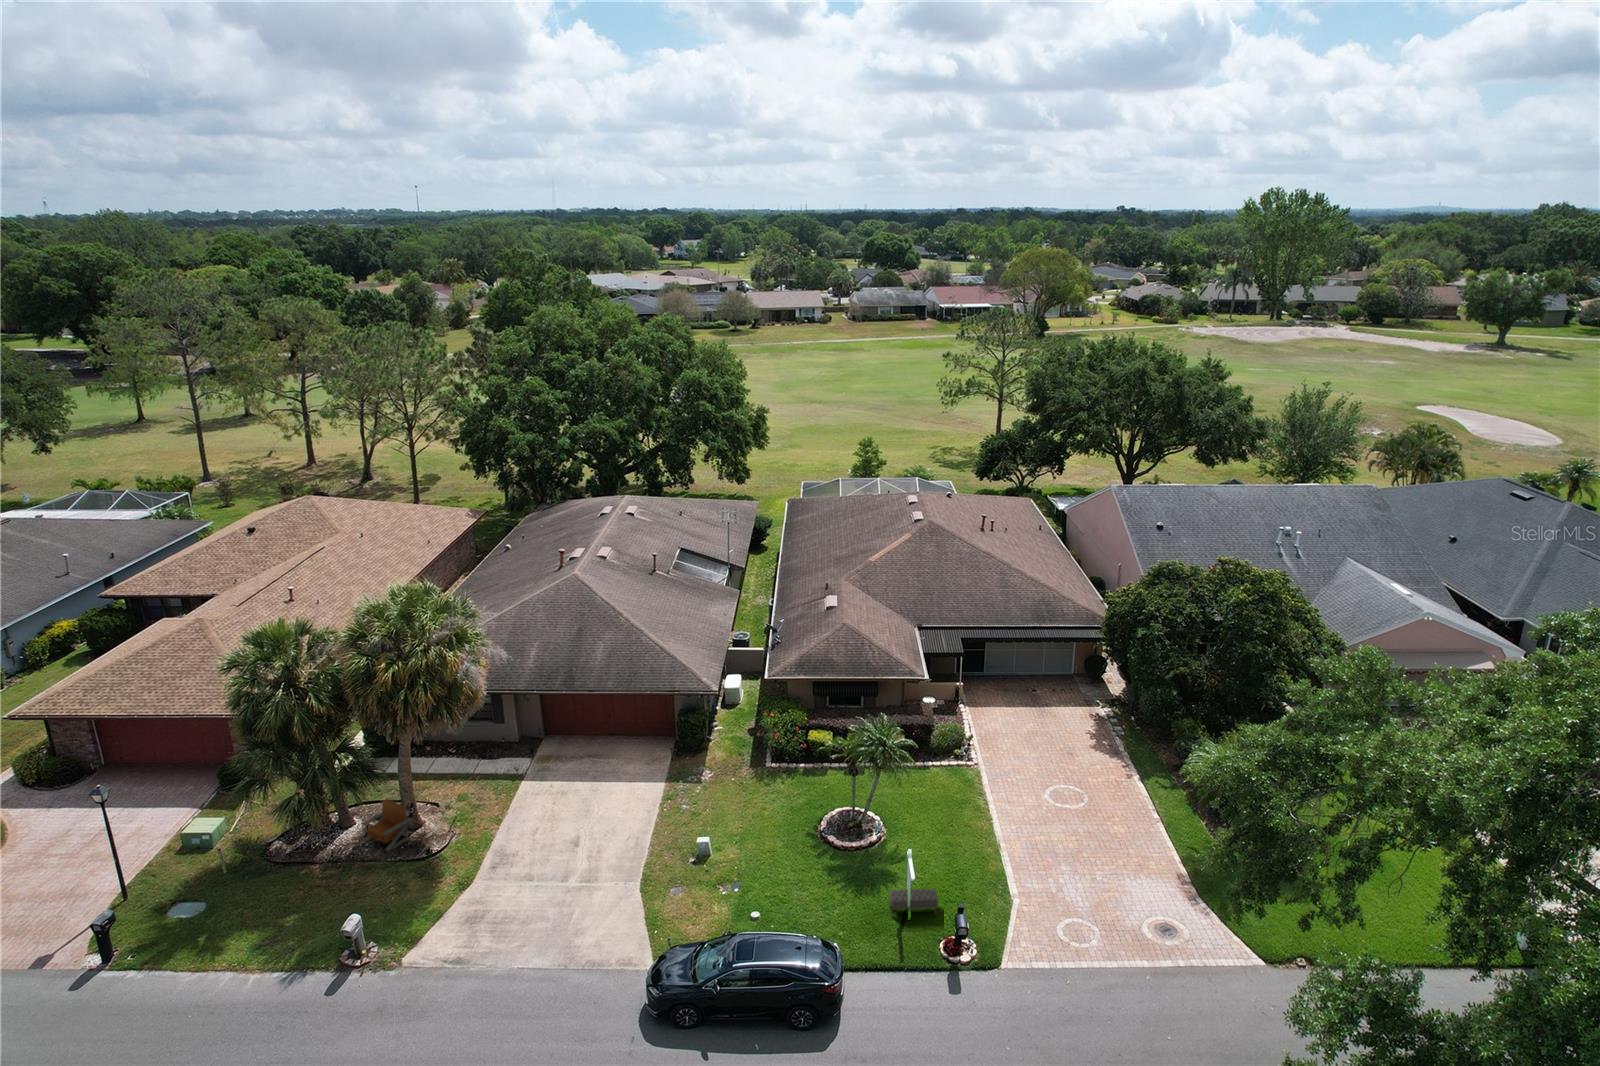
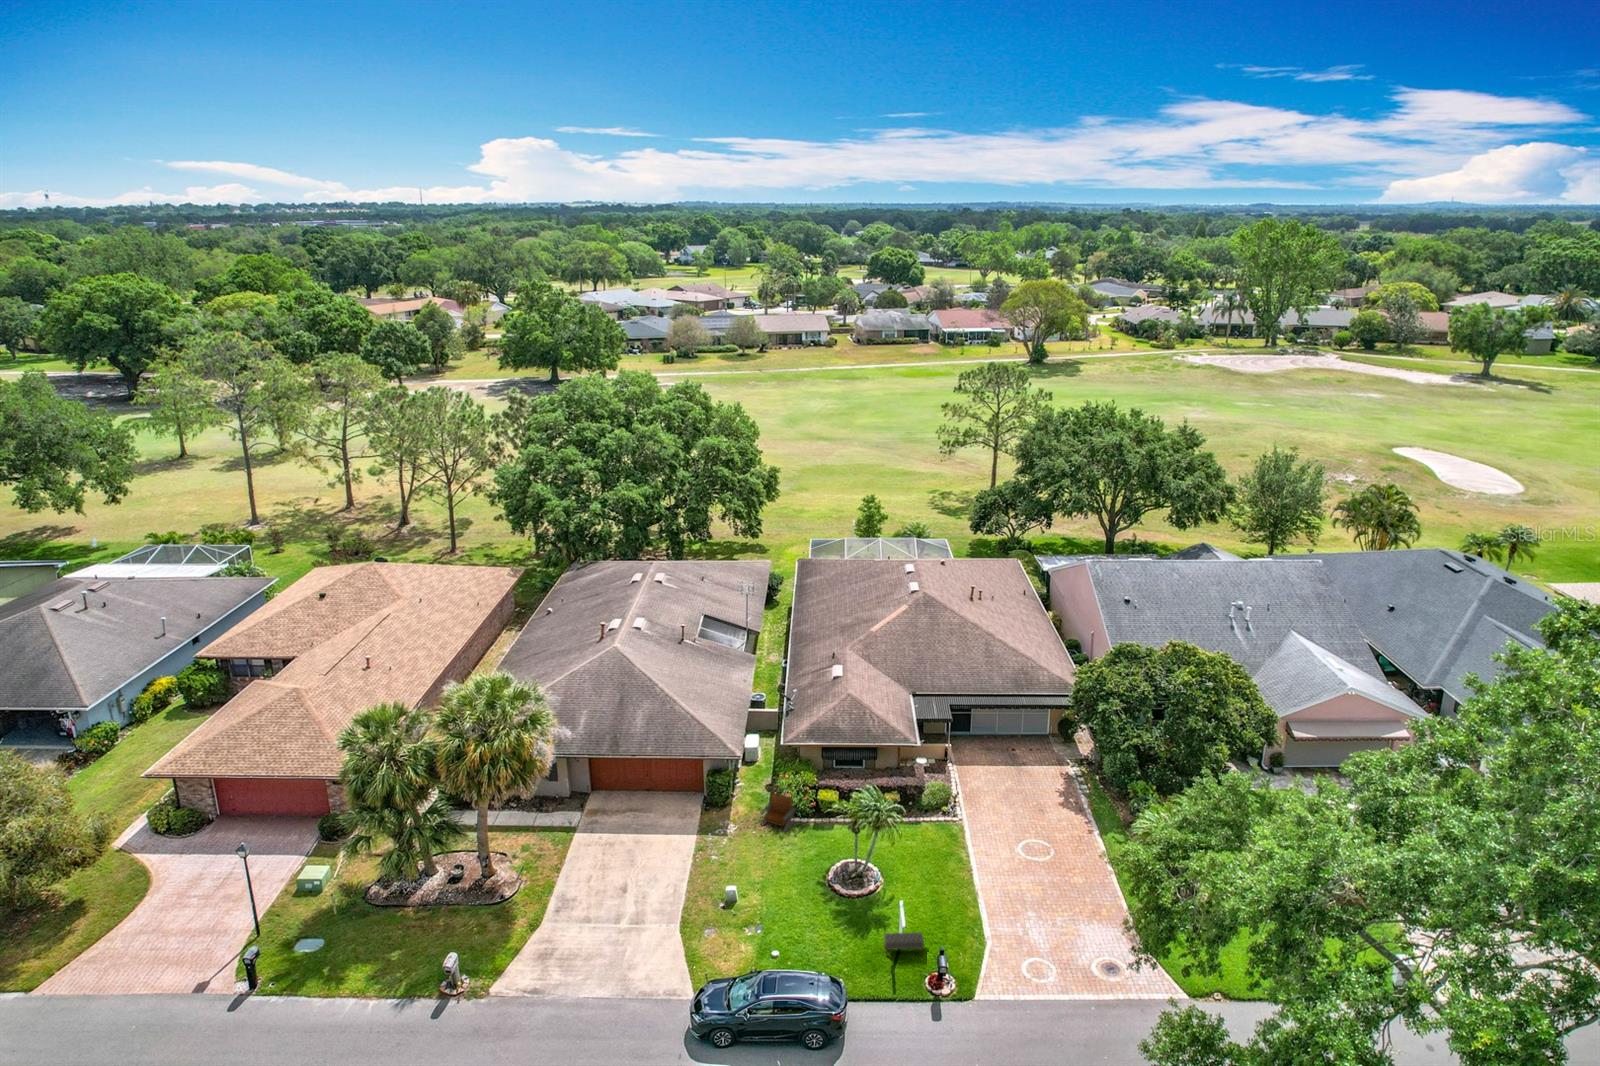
lounge chair: present [363,799,412,851] -> present [761,793,796,832]

